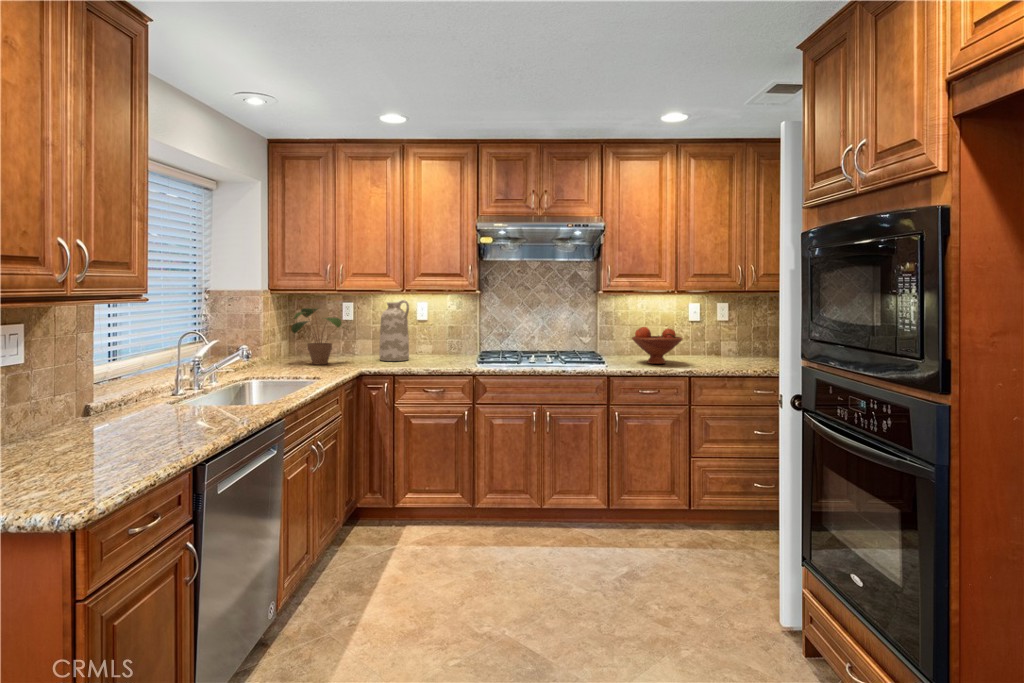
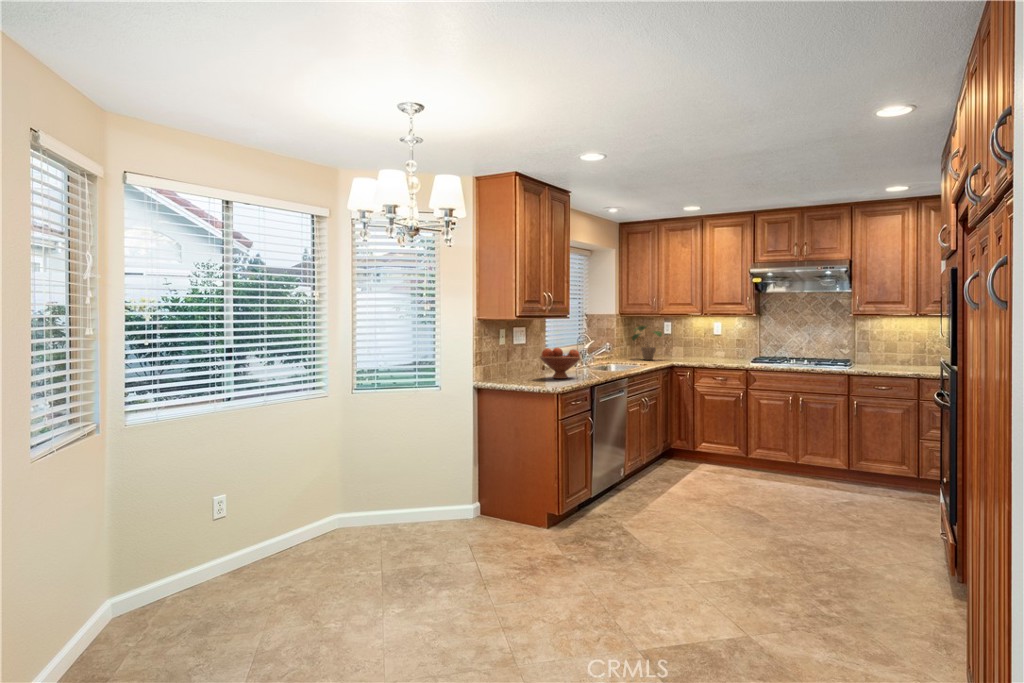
vase: present [379,300,409,361] -> none [686,320,707,360]
fruit bowl: present [632,327,682,364] -> present [540,348,581,379]

